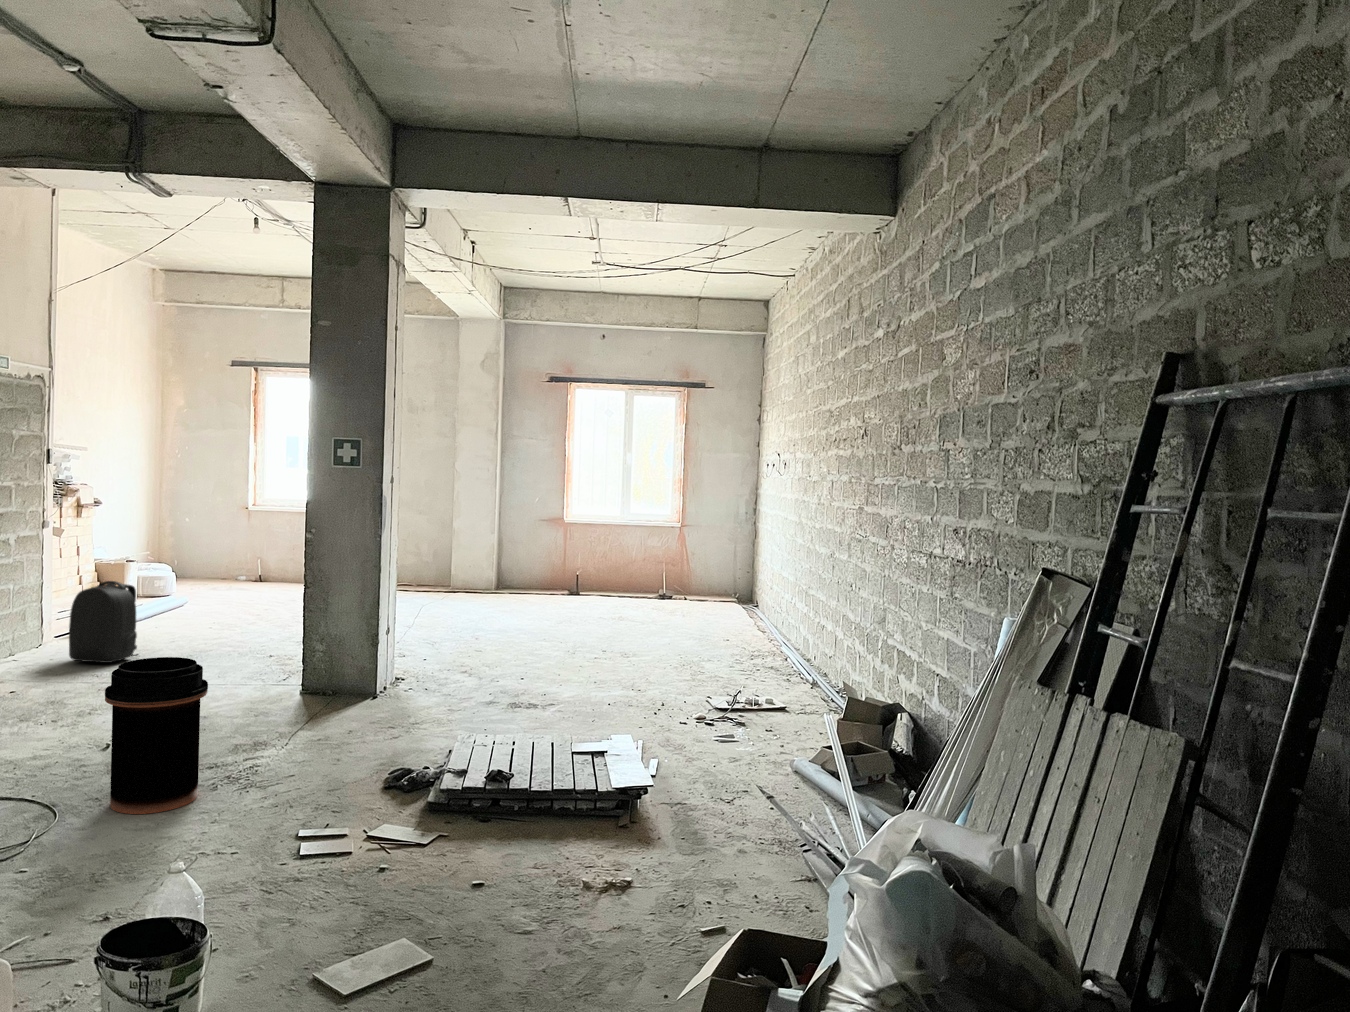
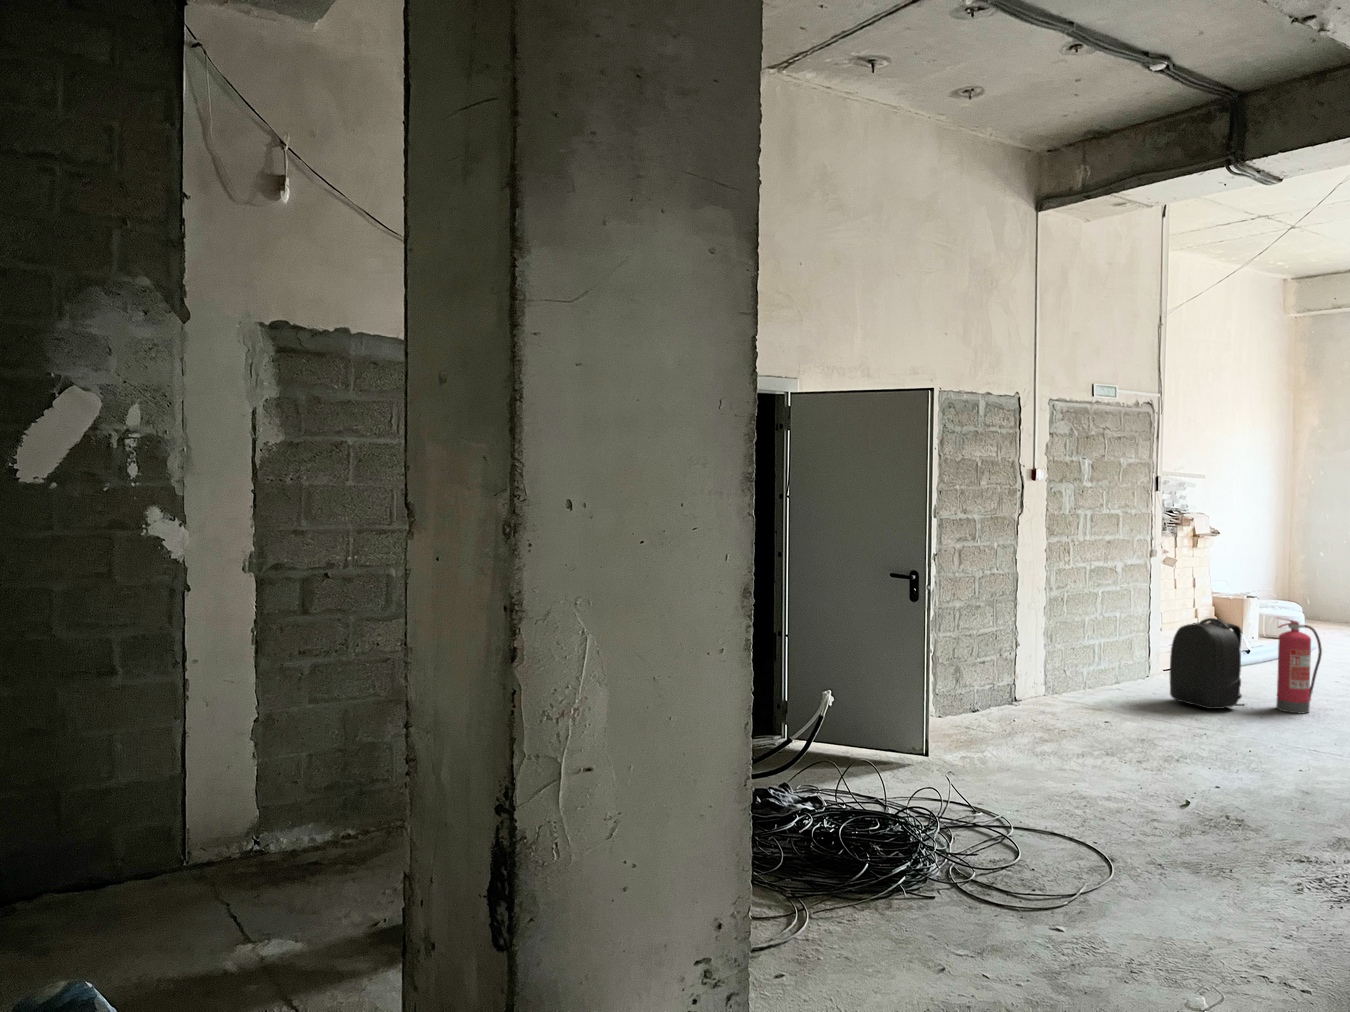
fire extinguisher: none [165,575,202,654] -> present [1276,619,1322,713]
trash can: present [105,657,208,814] -> none [1167,714,1289,904]

